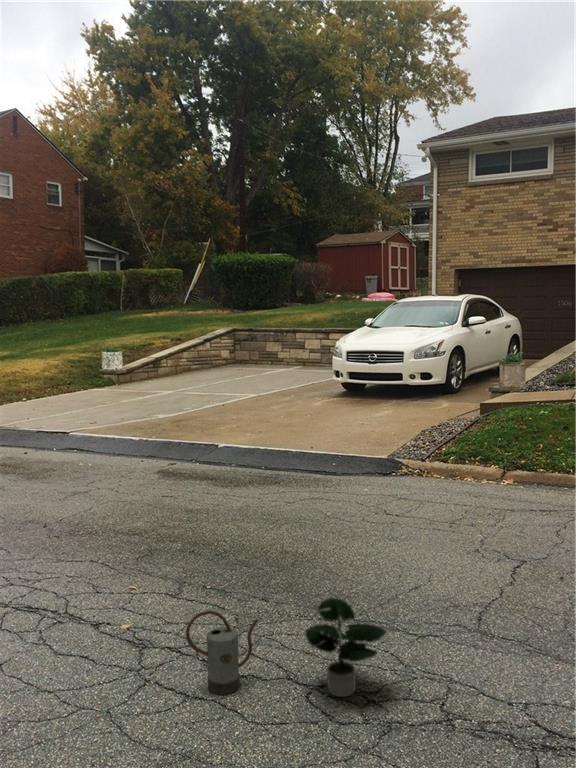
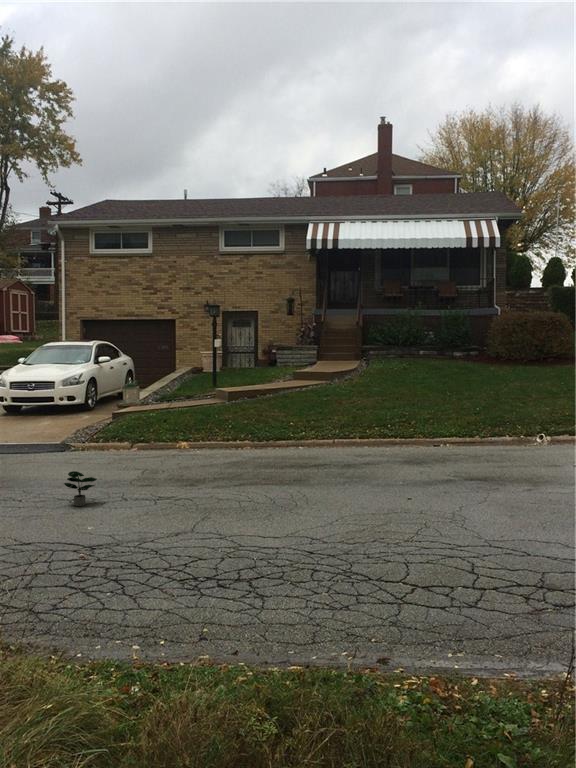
watering can: present [186,610,258,695] -> none [14,478,43,512]

